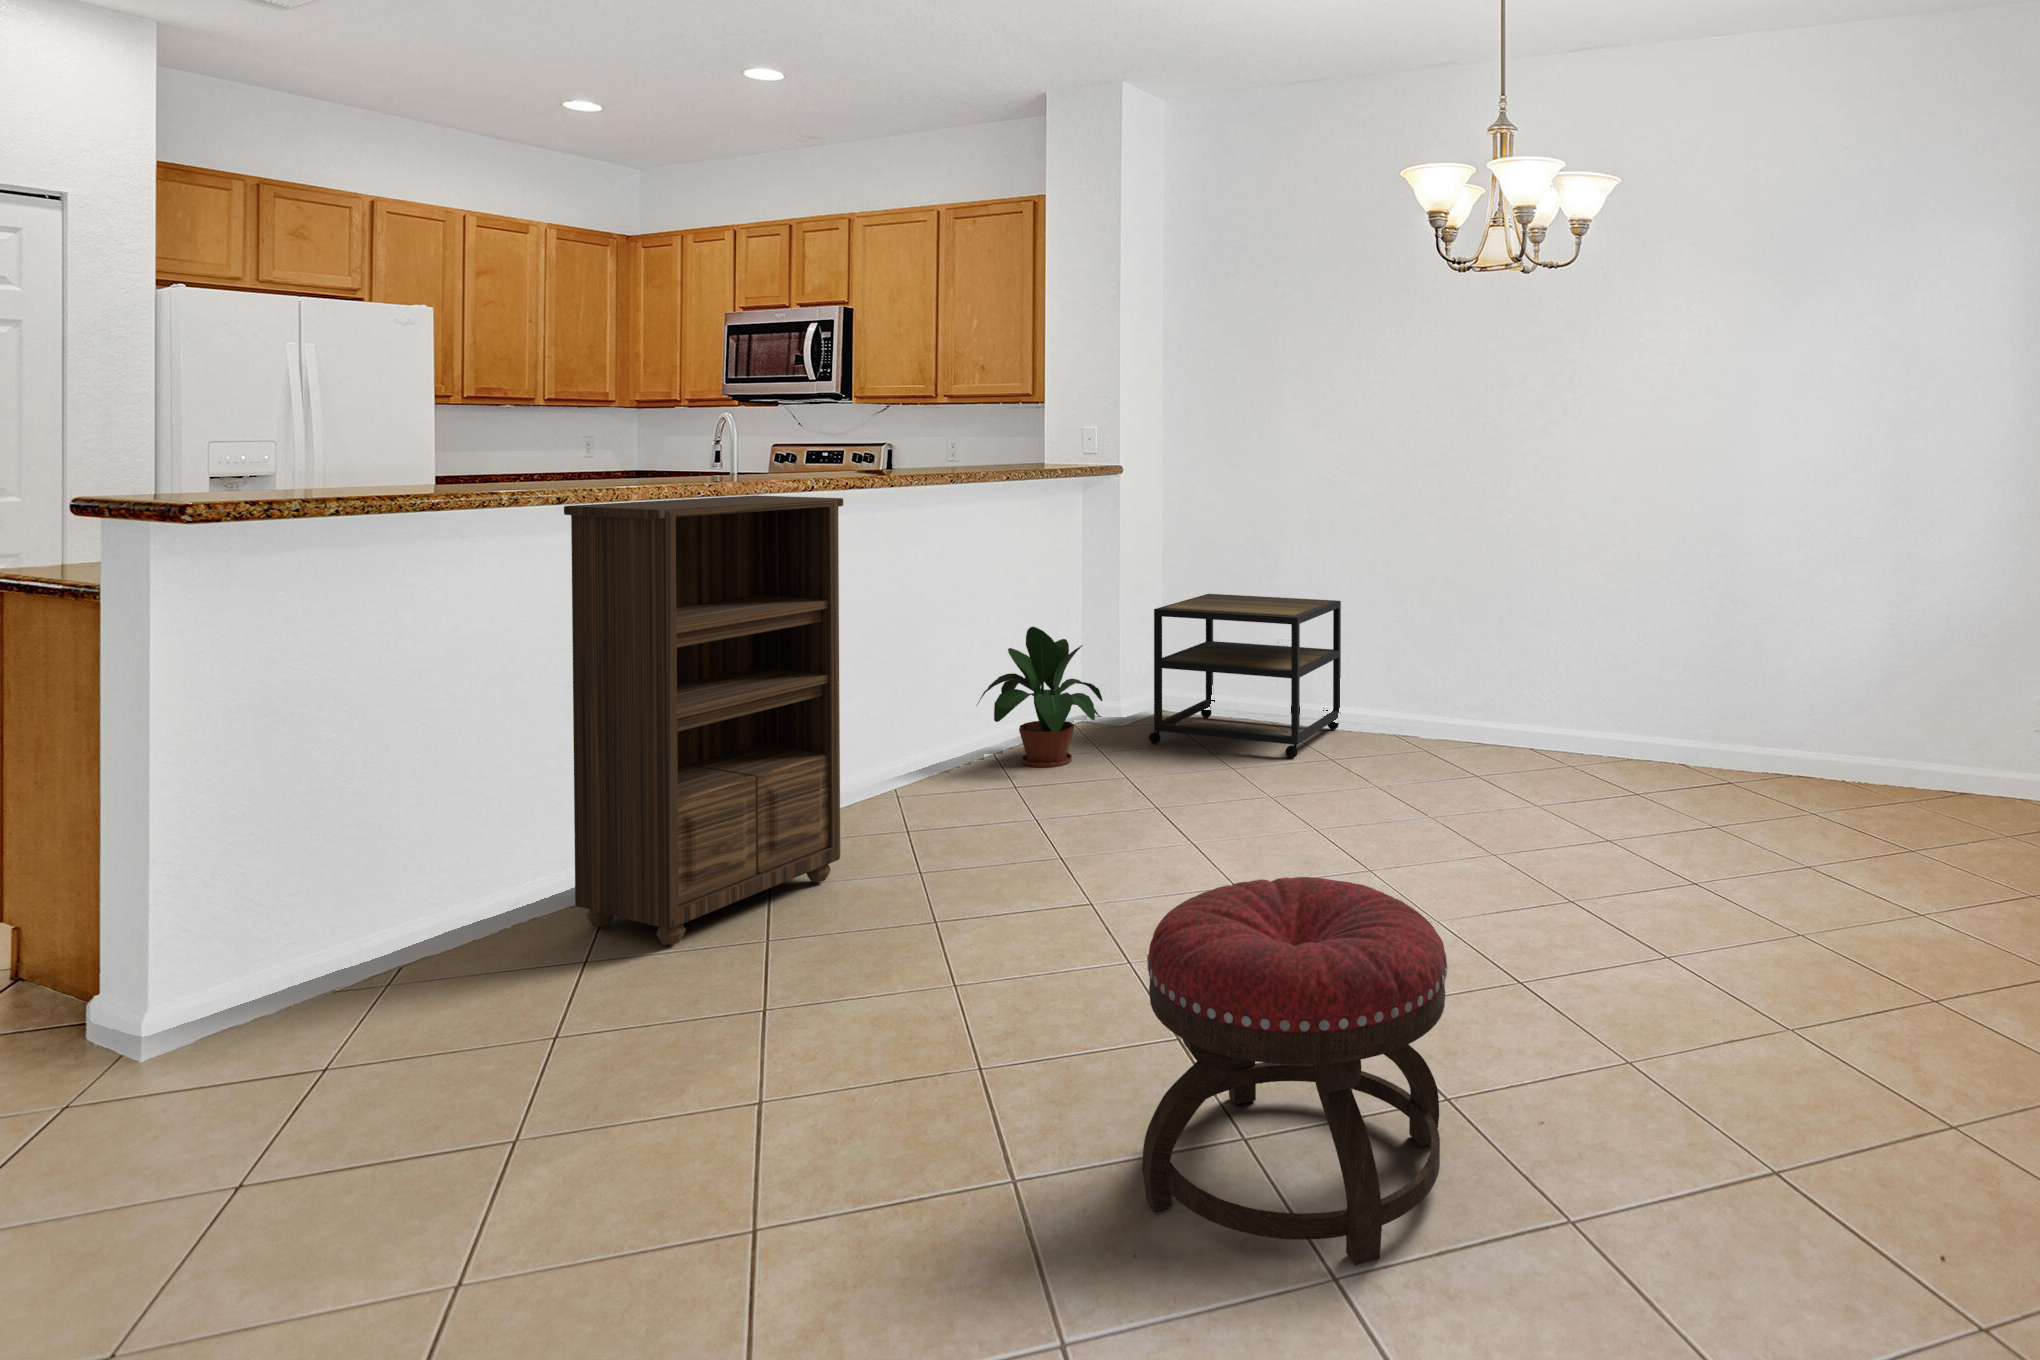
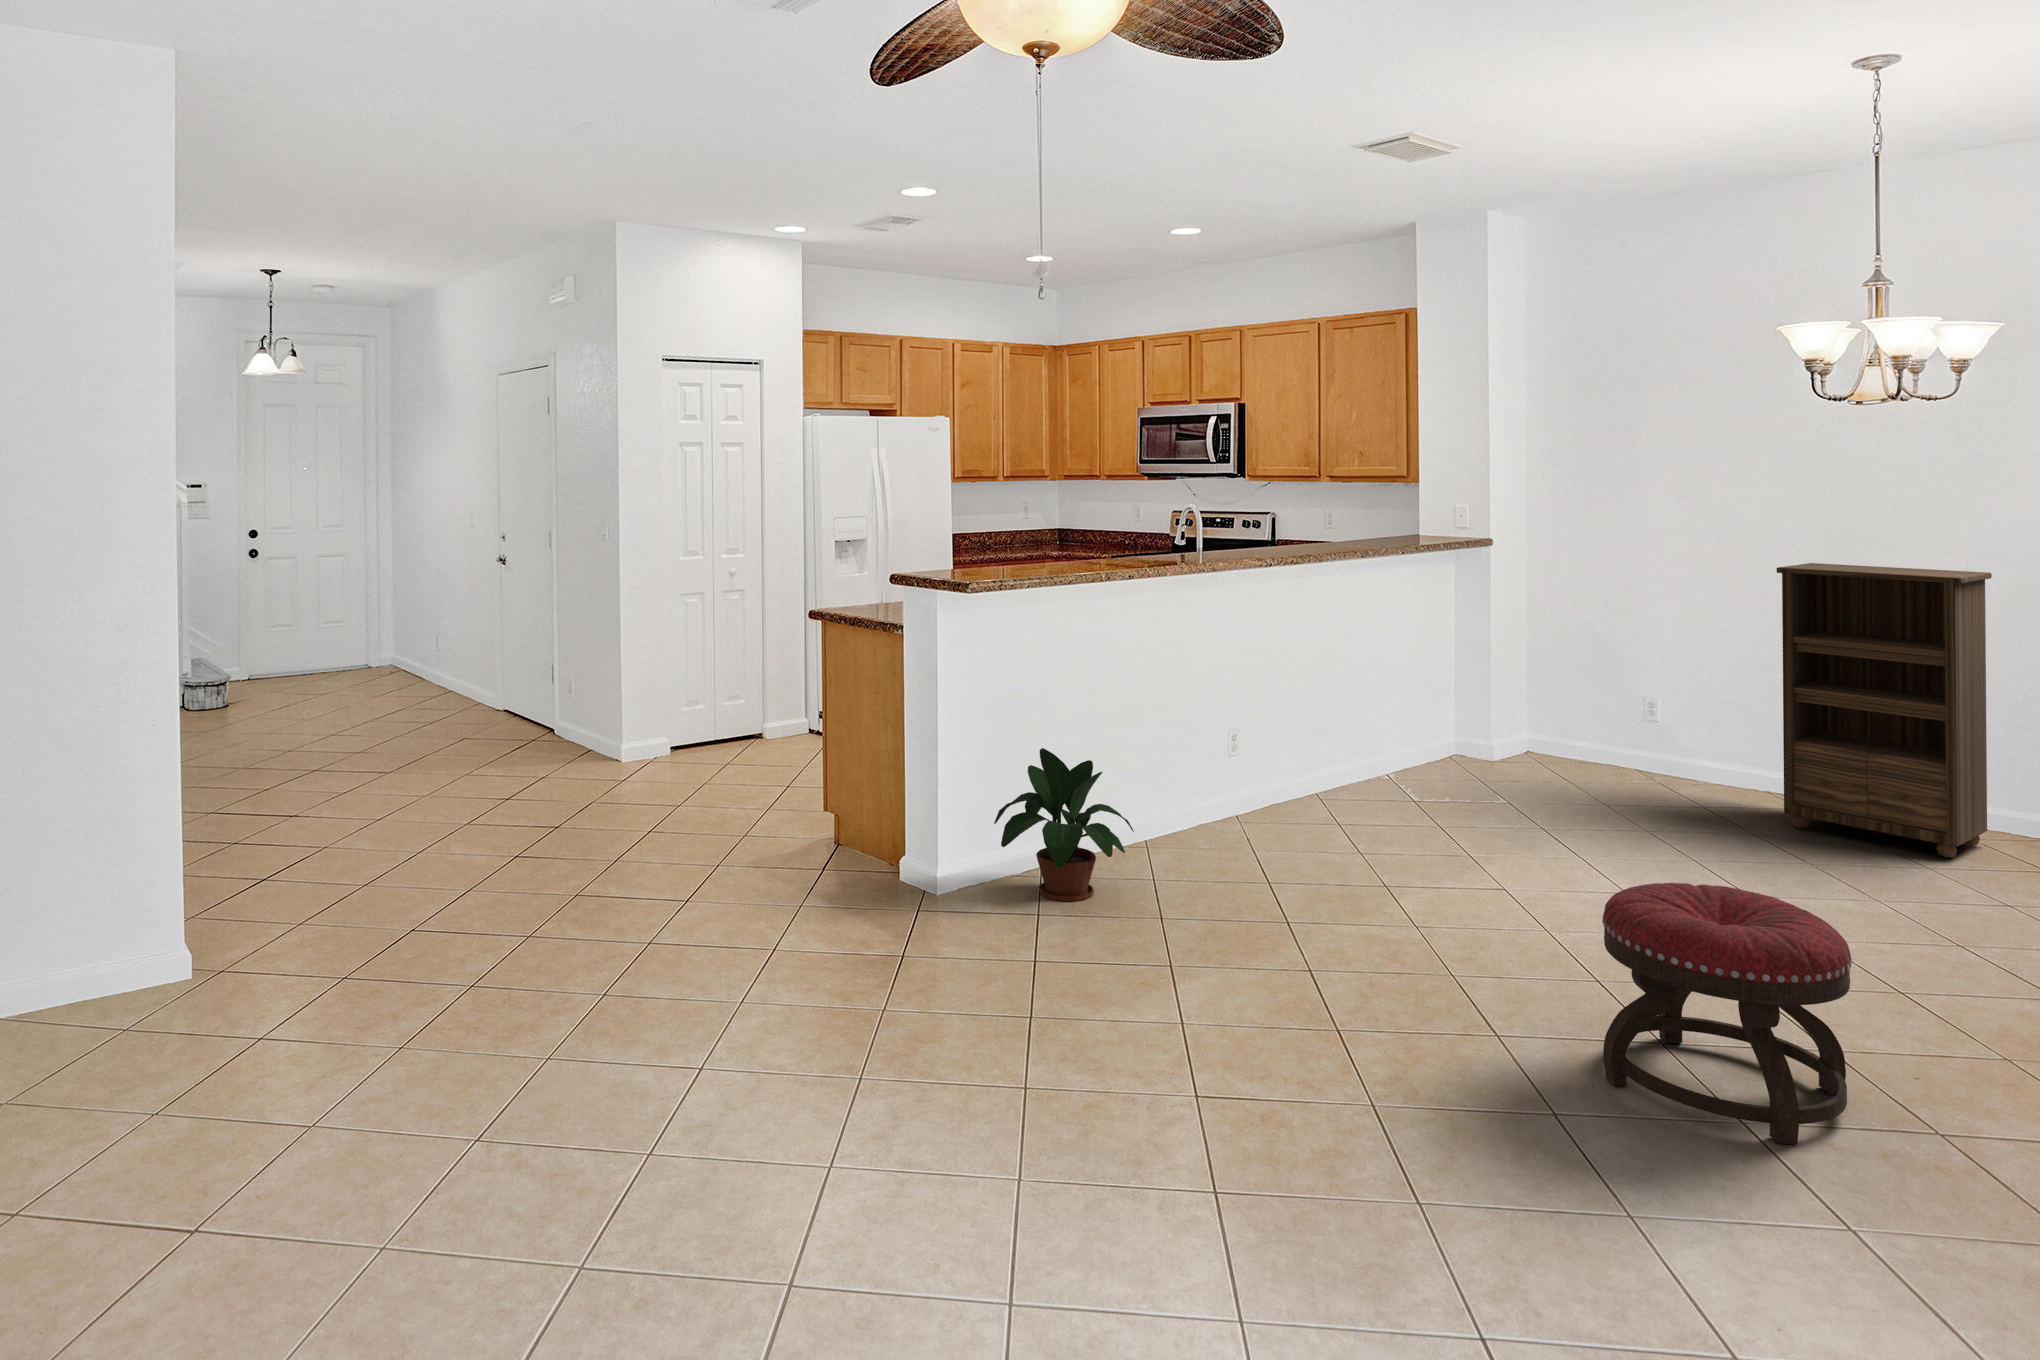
bookshelf: present [564,495,843,945] -> present [1777,563,1992,858]
side table: present [1149,594,1341,758] -> none [1528,656,1725,811]
potted plant: present [977,627,1102,767] -> present [994,748,1134,901]

